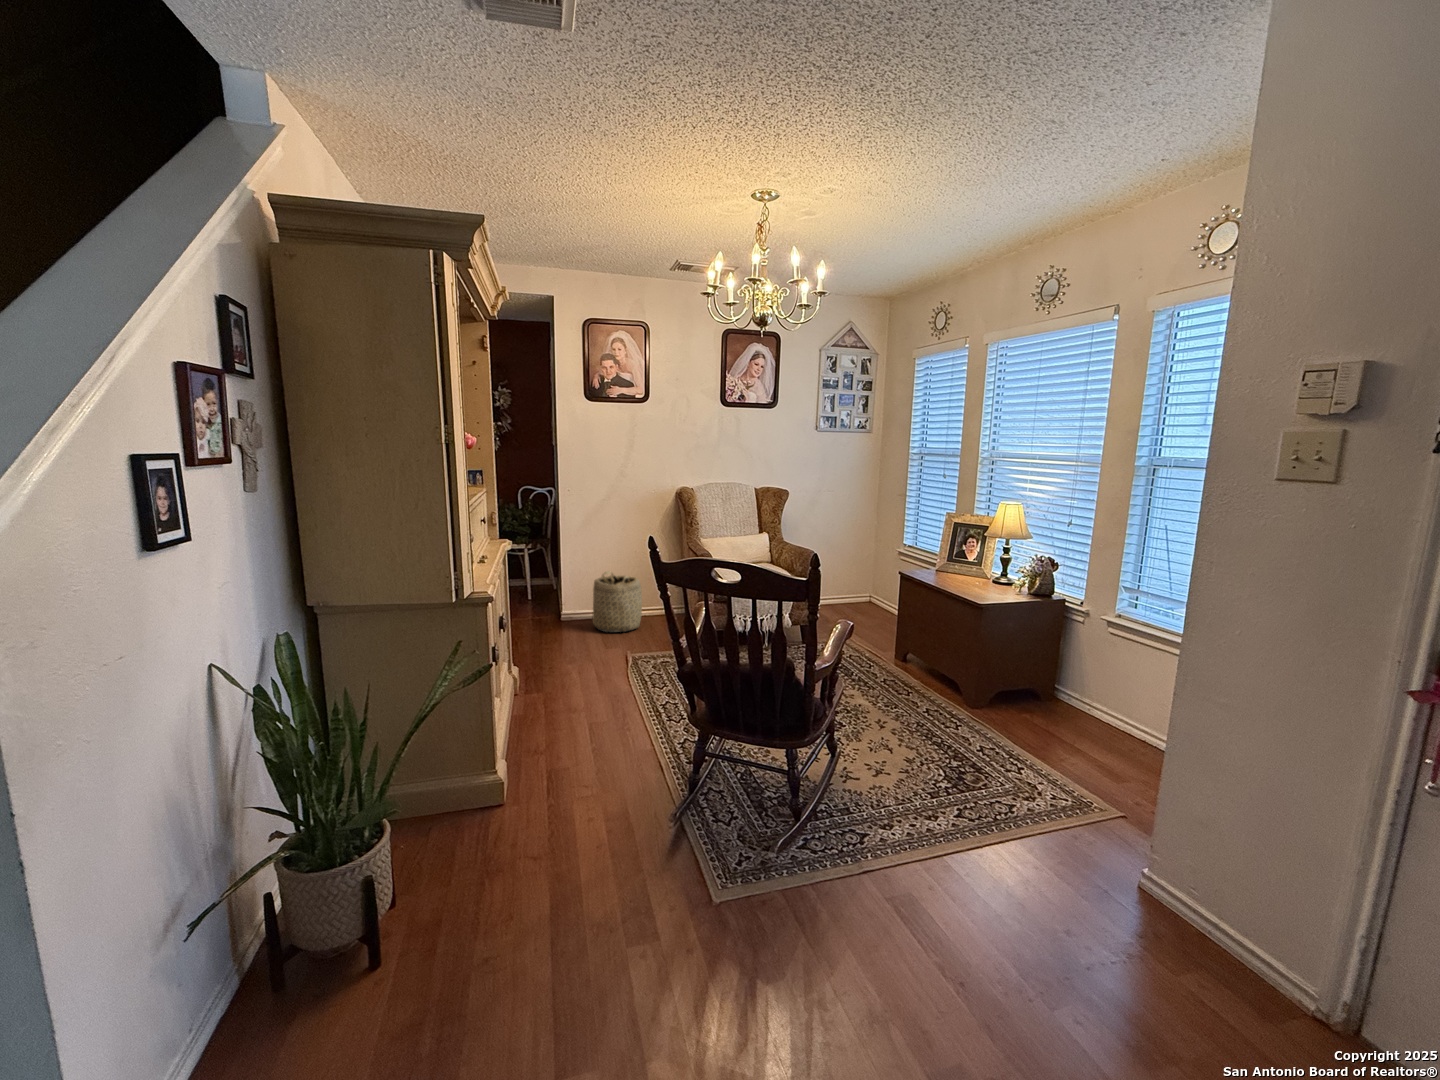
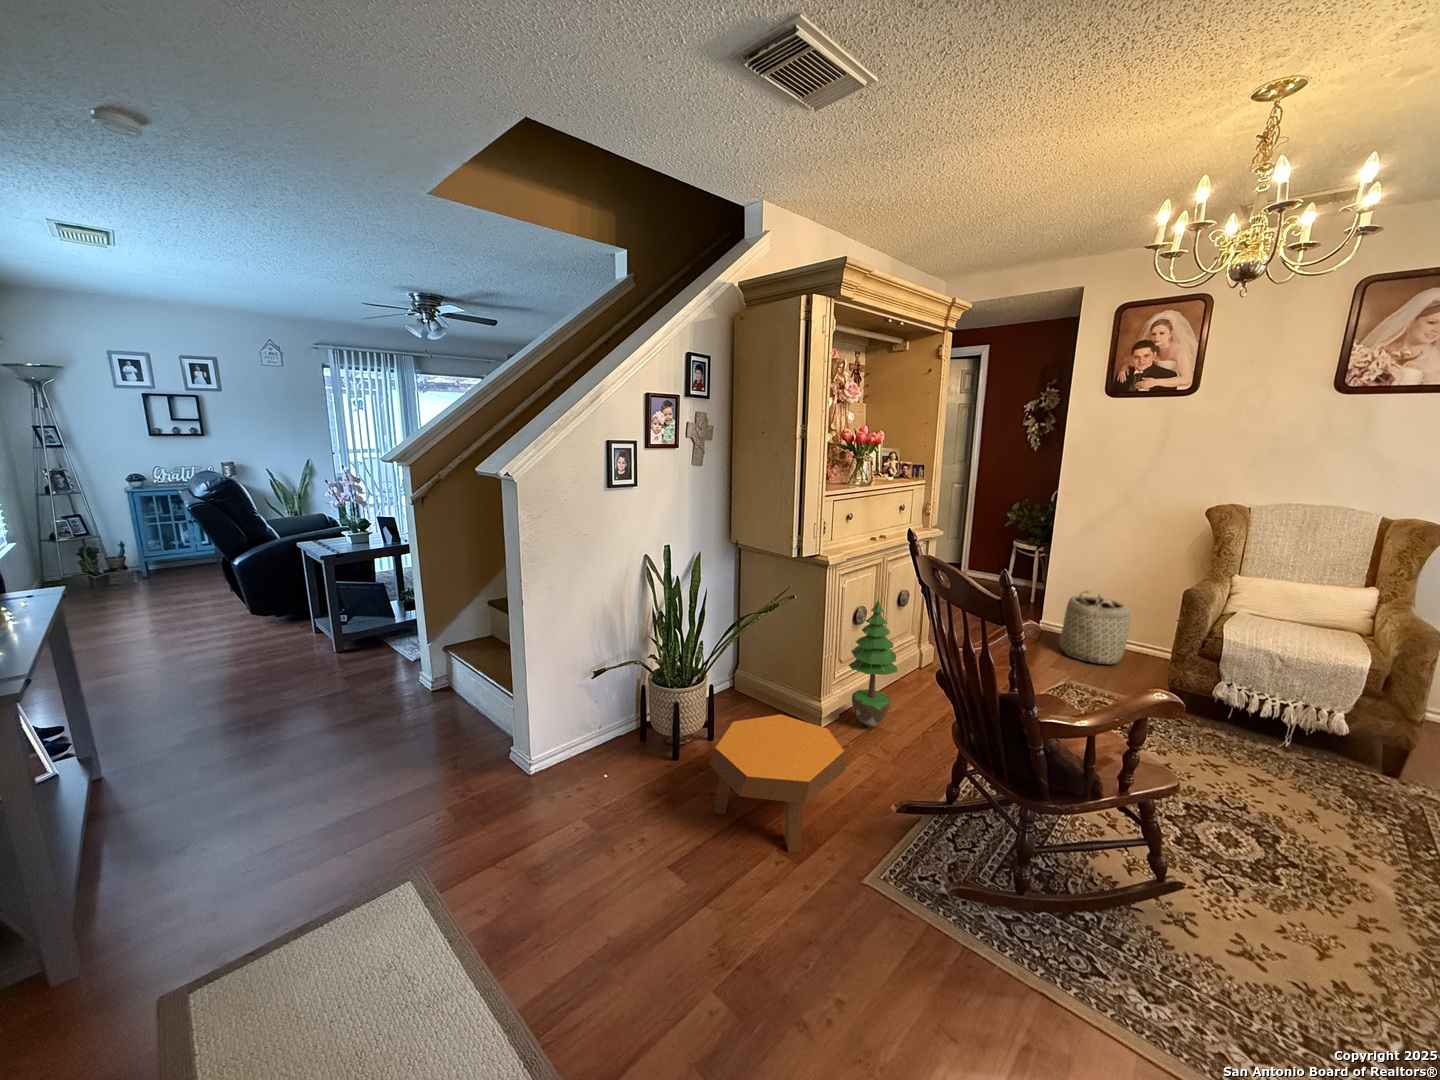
potted tree: none [511,626,568,770] -> present [849,600,897,727]
footstool: none [482,784,654,977] -> present [709,714,846,852]

